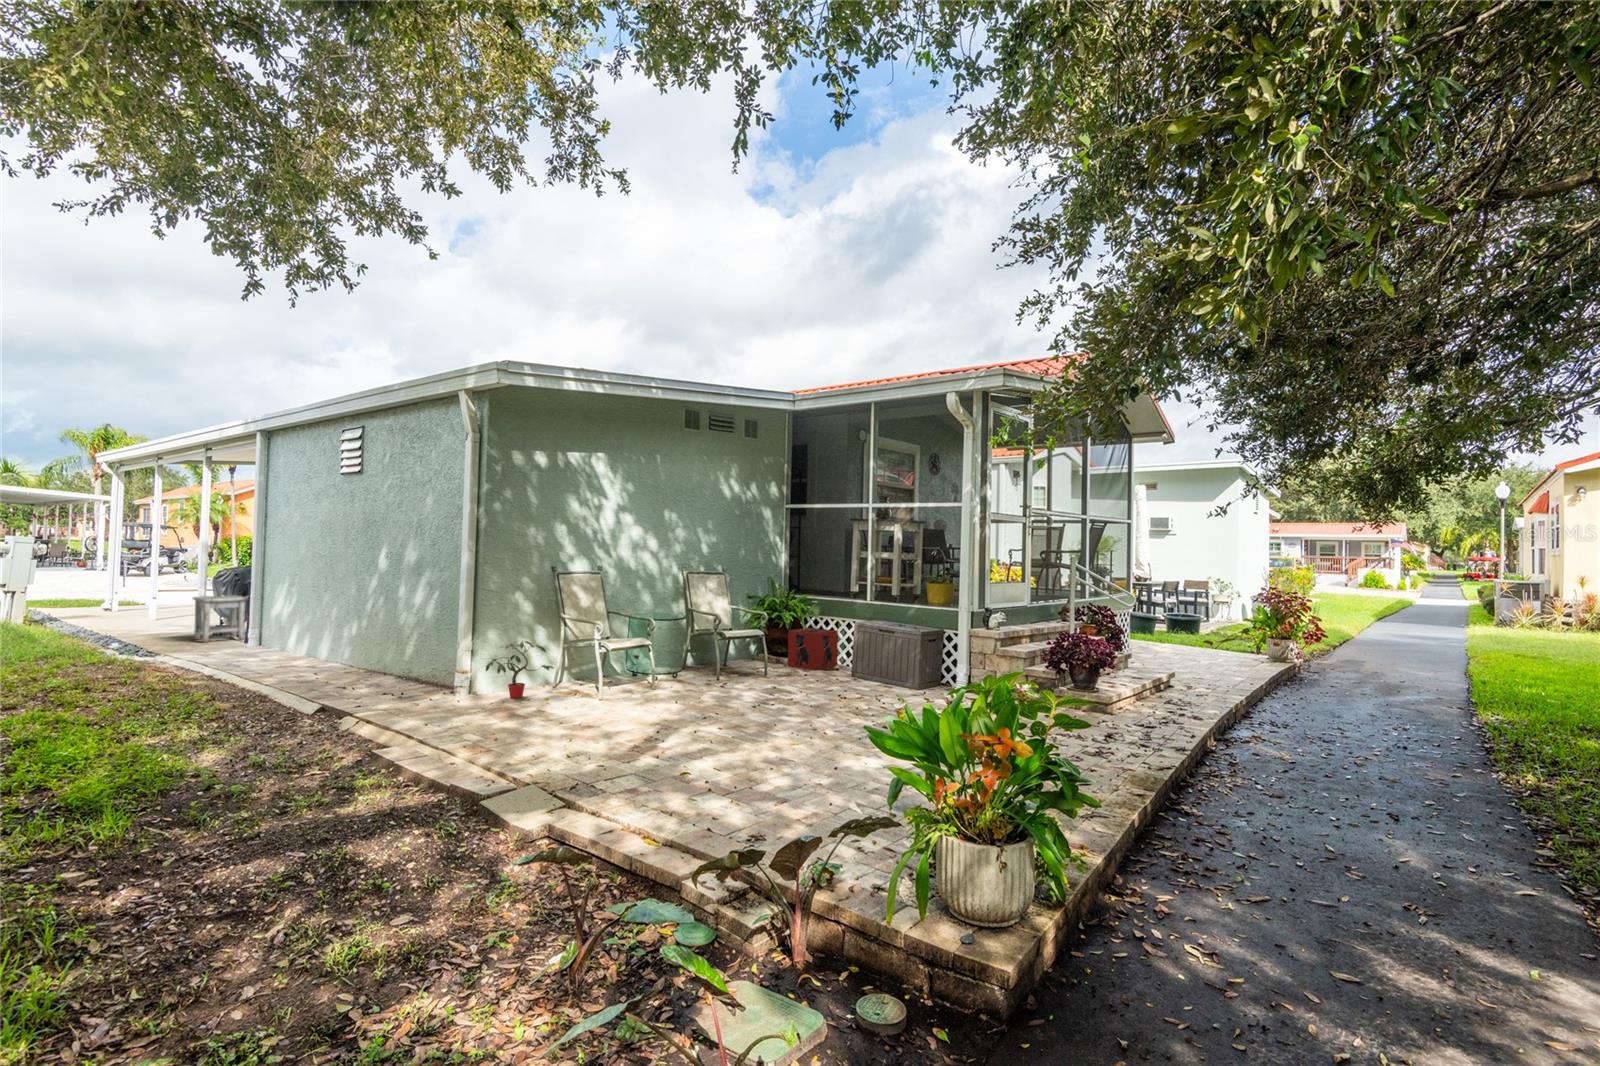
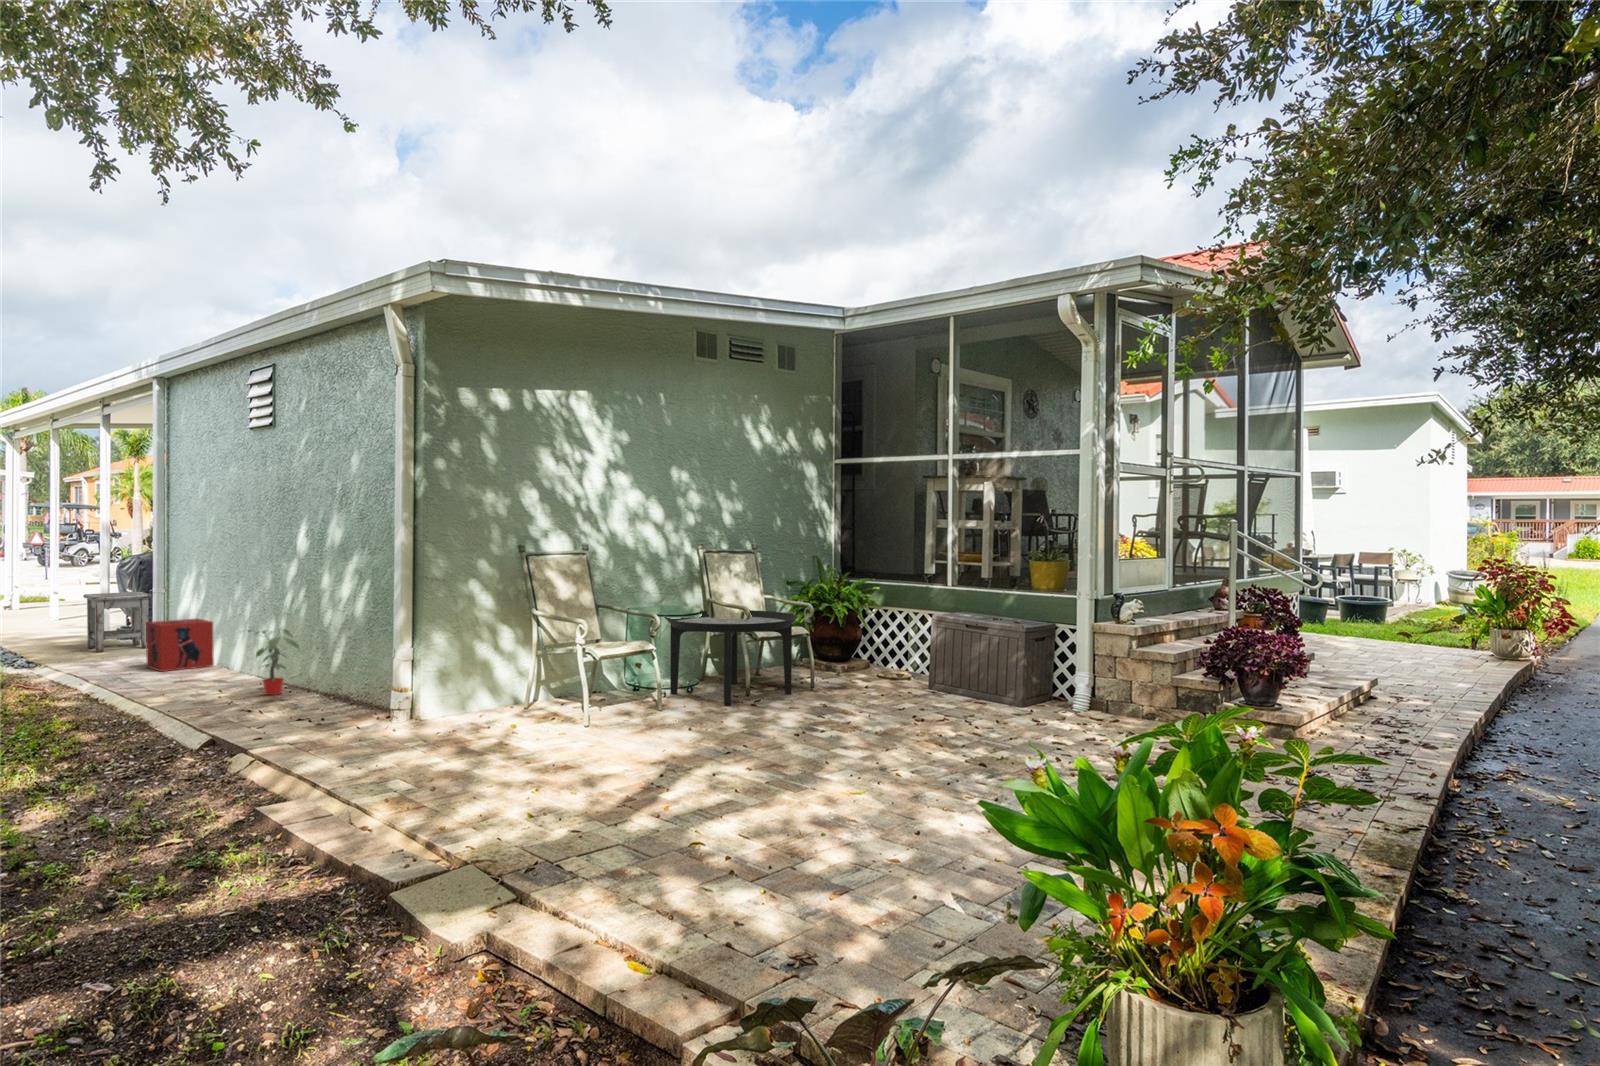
round table: none [657,617,756,687] -> present [664,610,798,706]
storage box: present [788,628,838,670] -> present [146,619,214,672]
potted plant: present [486,641,554,698] -> present [248,630,299,695]

